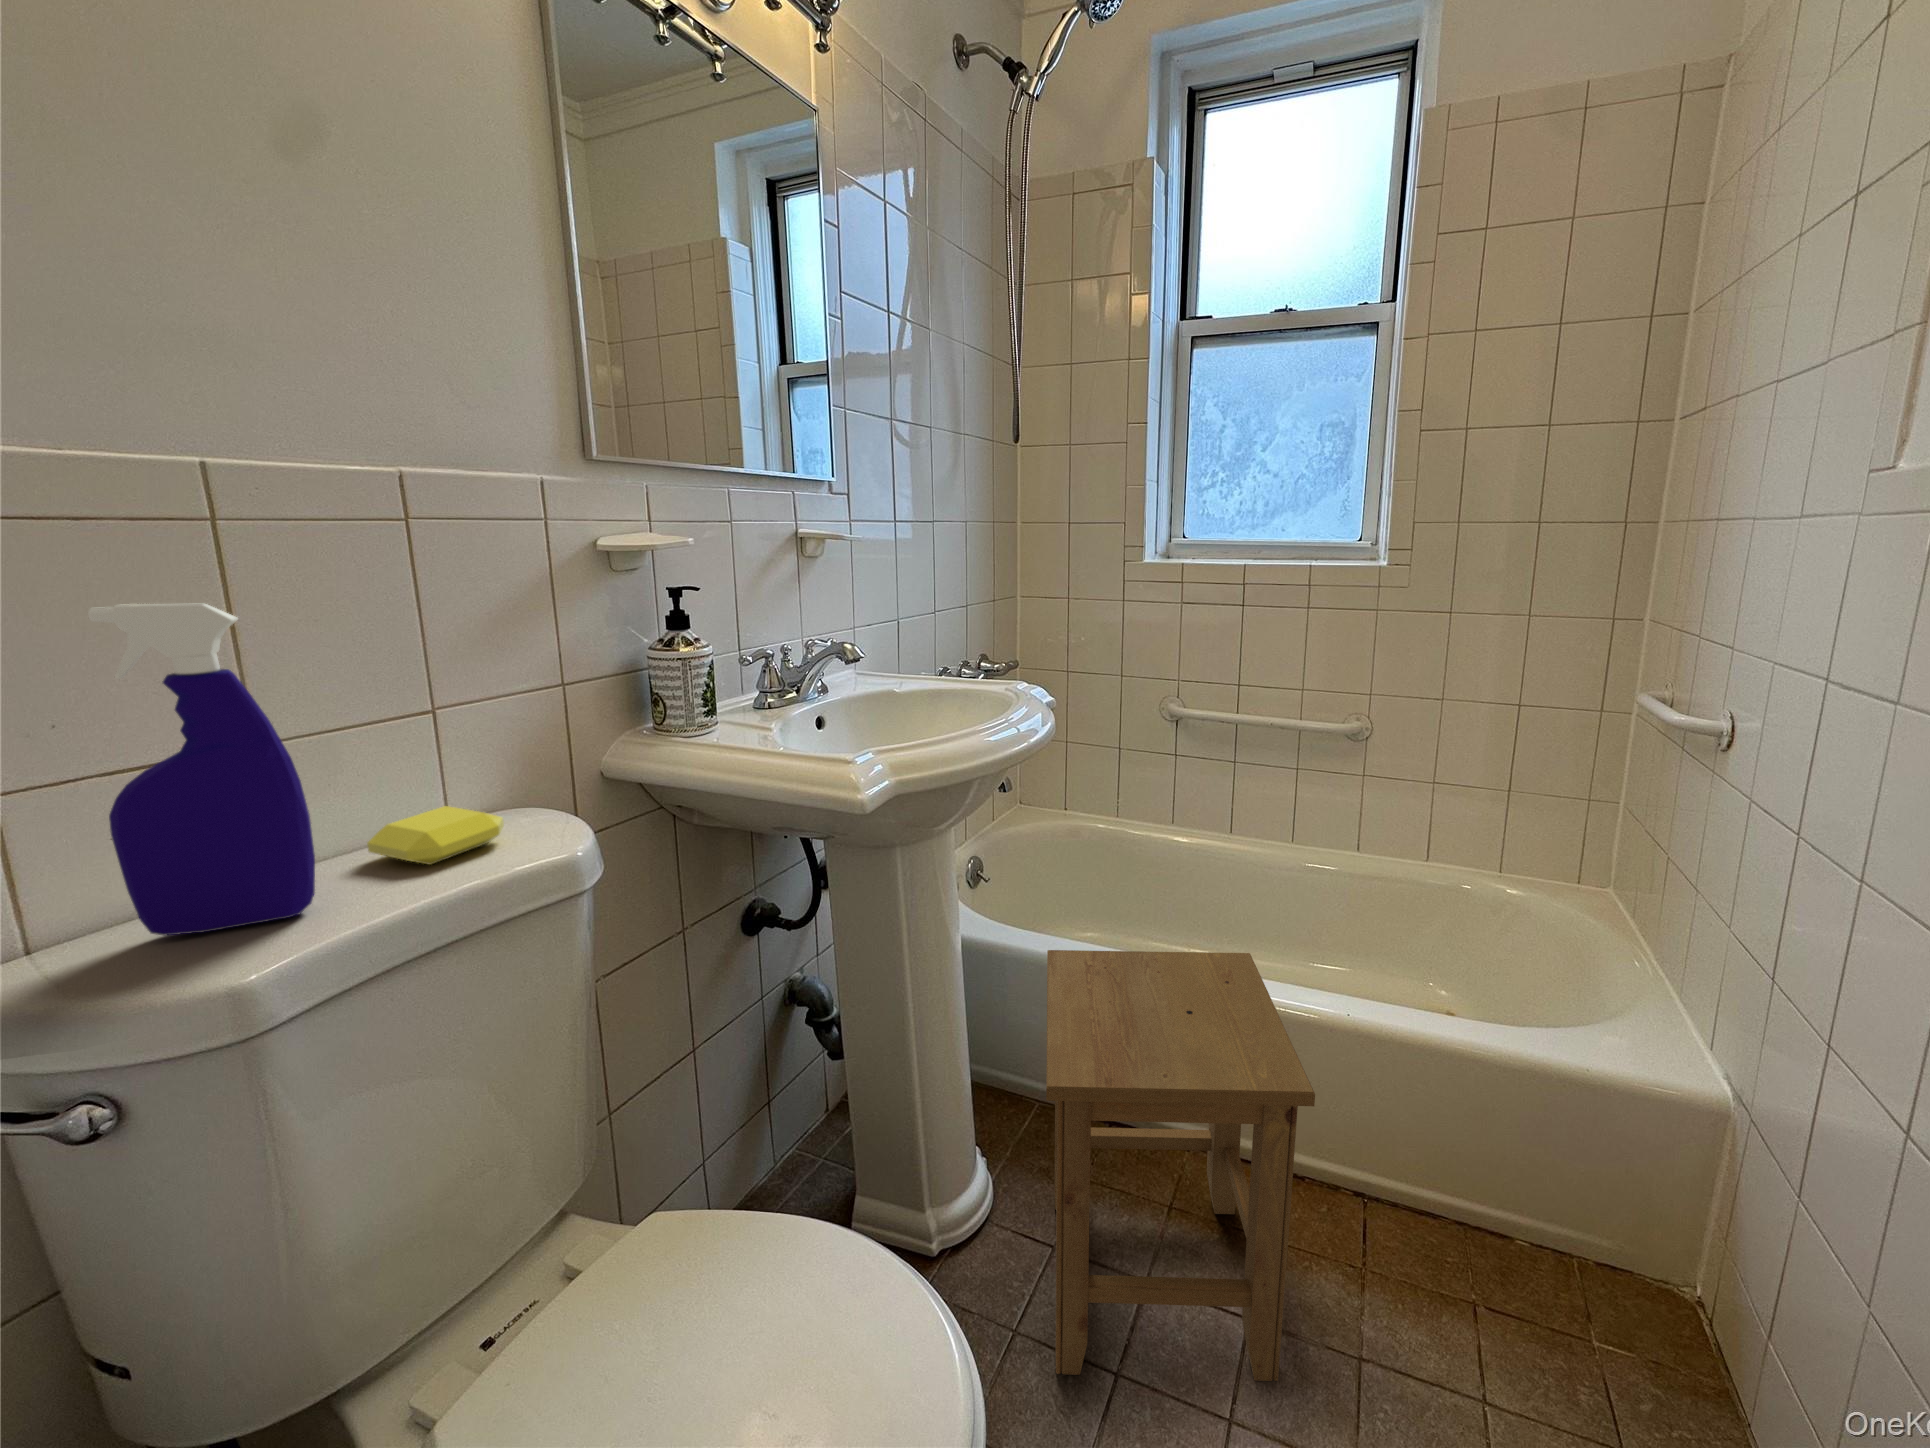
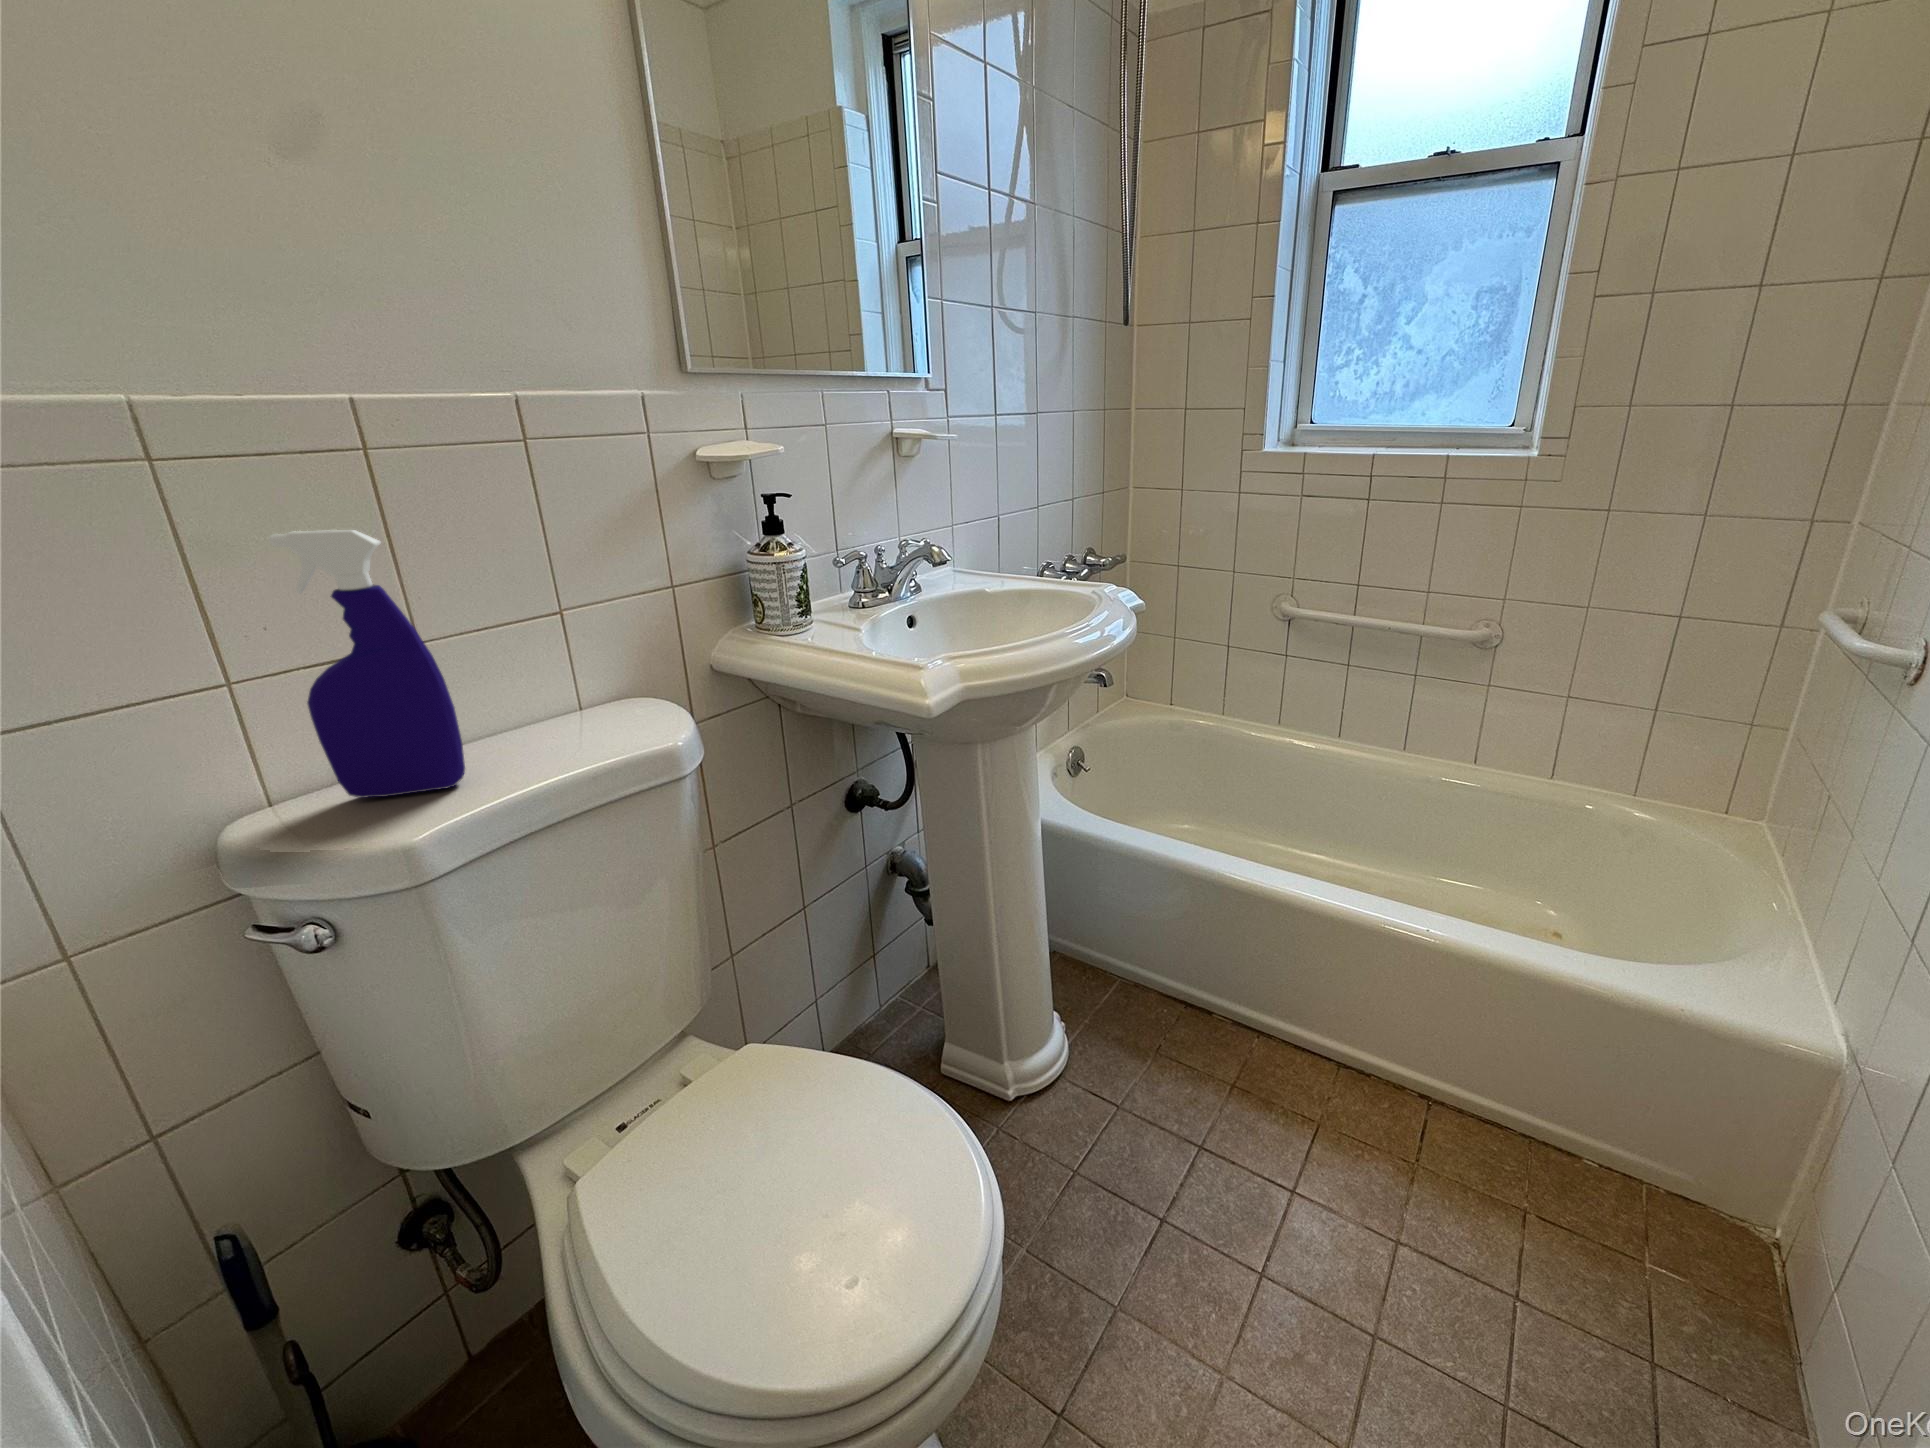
soap bar: present [367,806,504,865] -> none [510,696,619,747]
stool: present [1046,950,1315,1381] -> none [1099,844,1361,1244]

